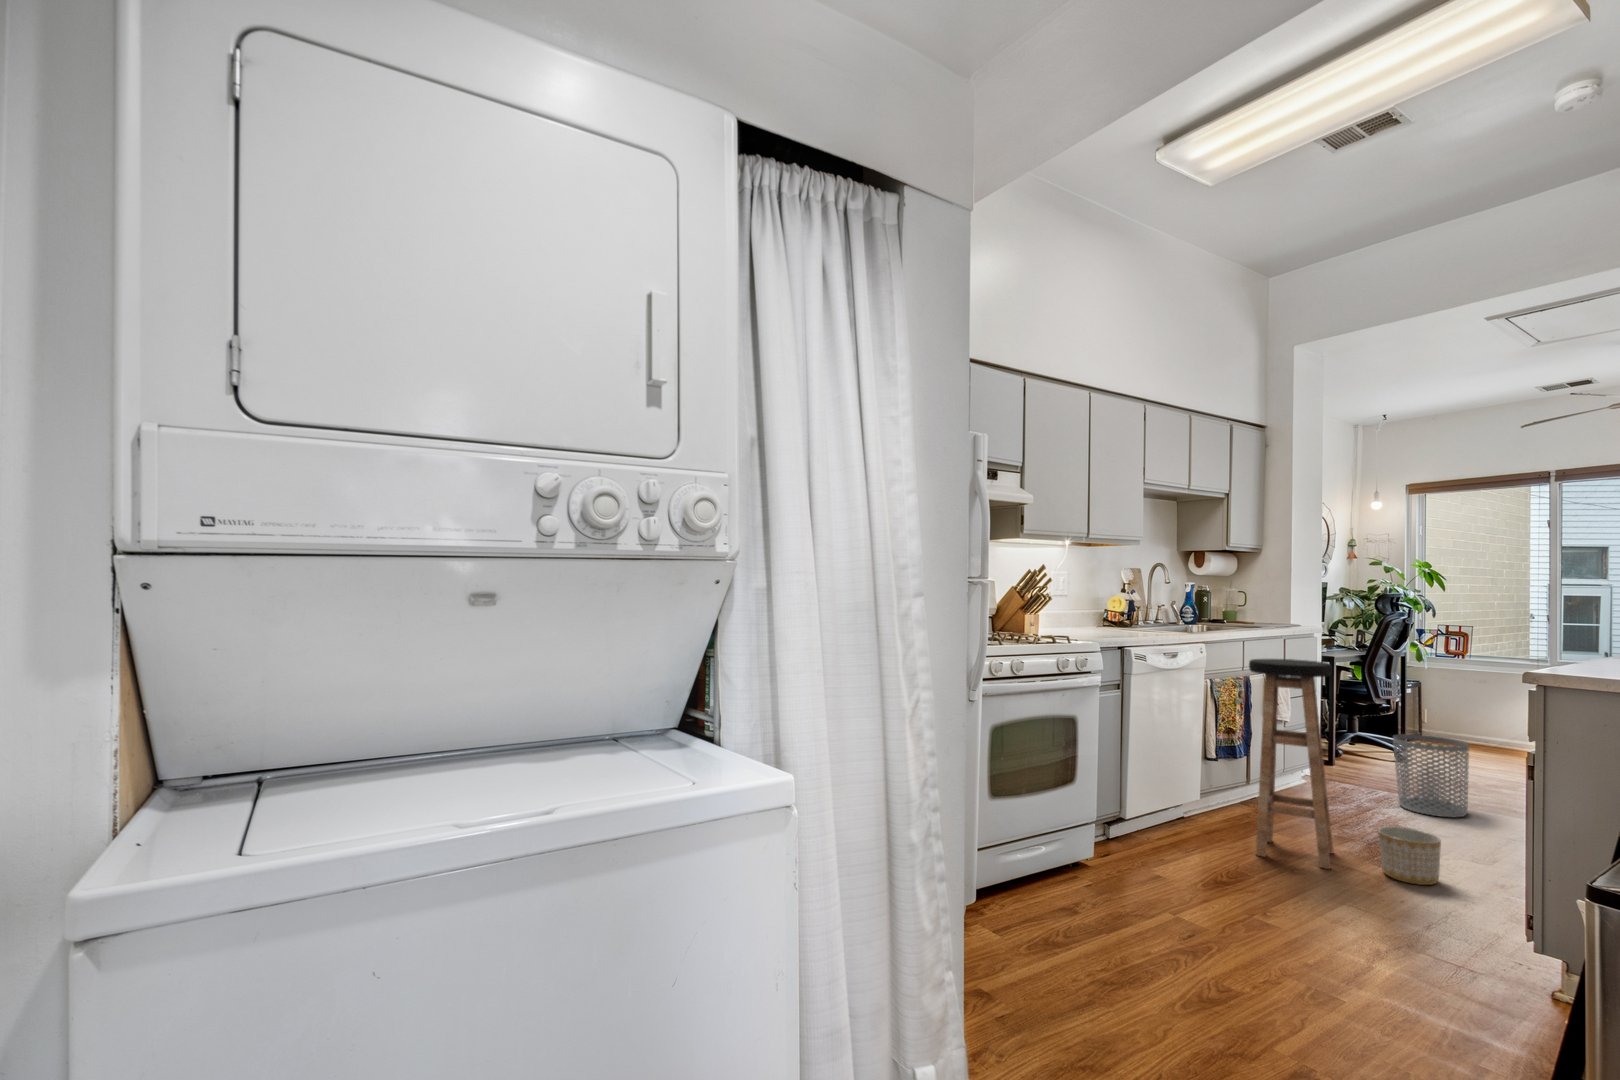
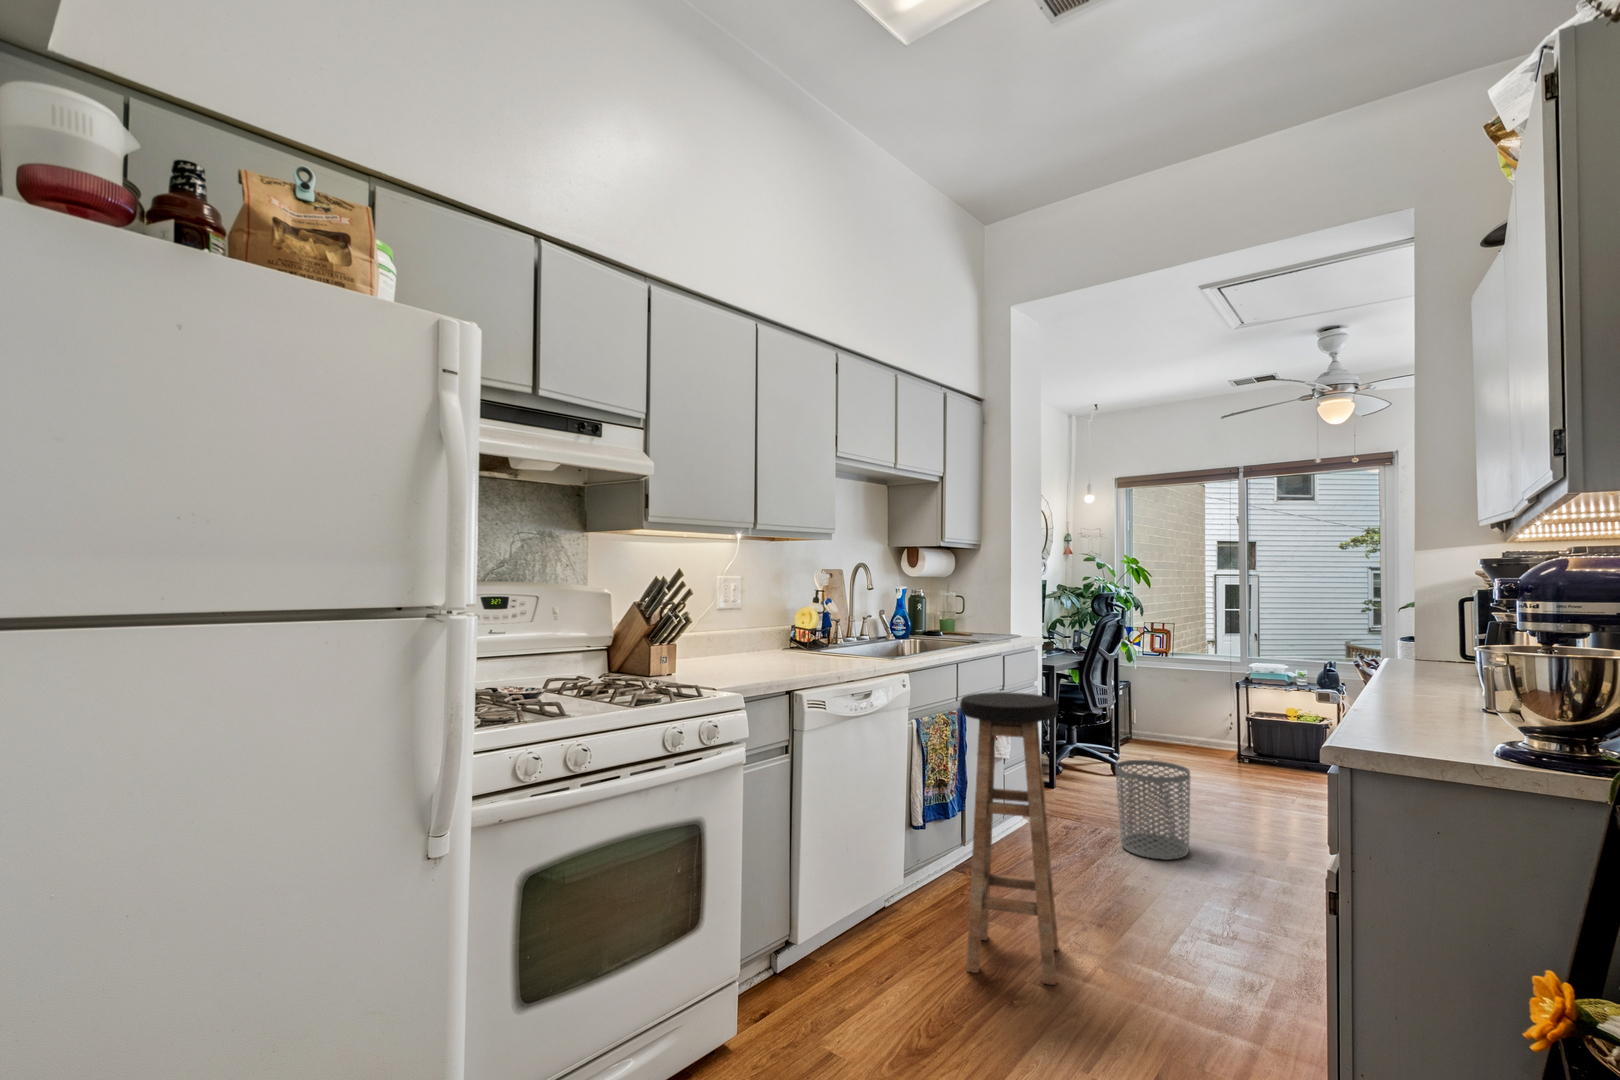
planter: present [1378,826,1441,885] -> none [1111,912,1183,997]

